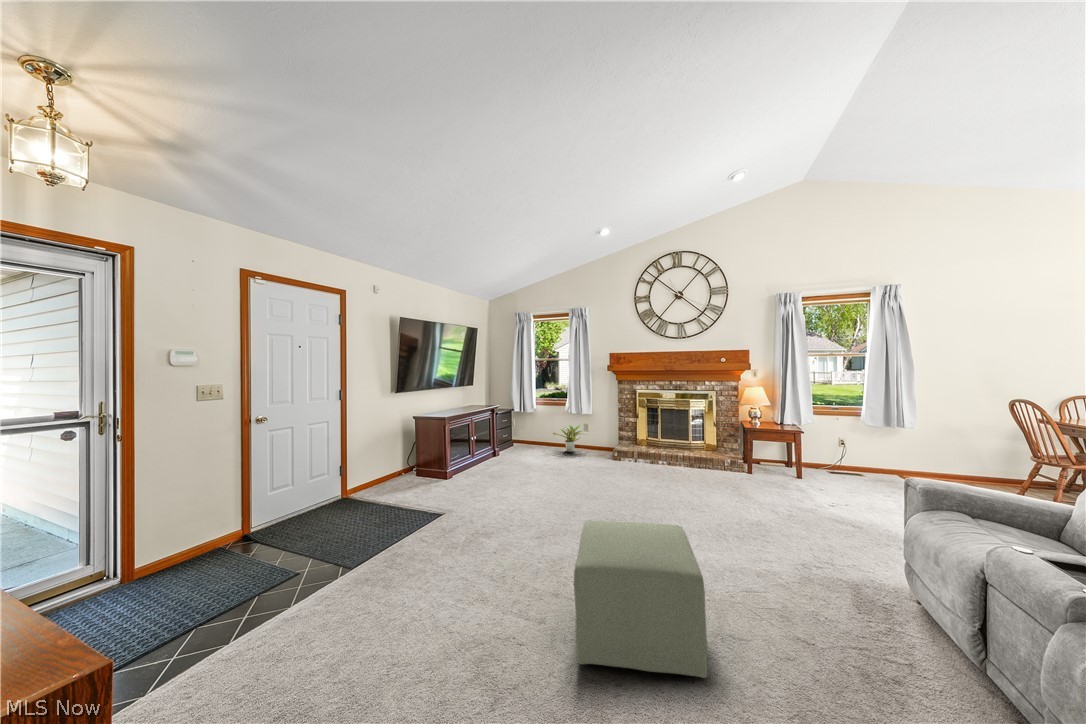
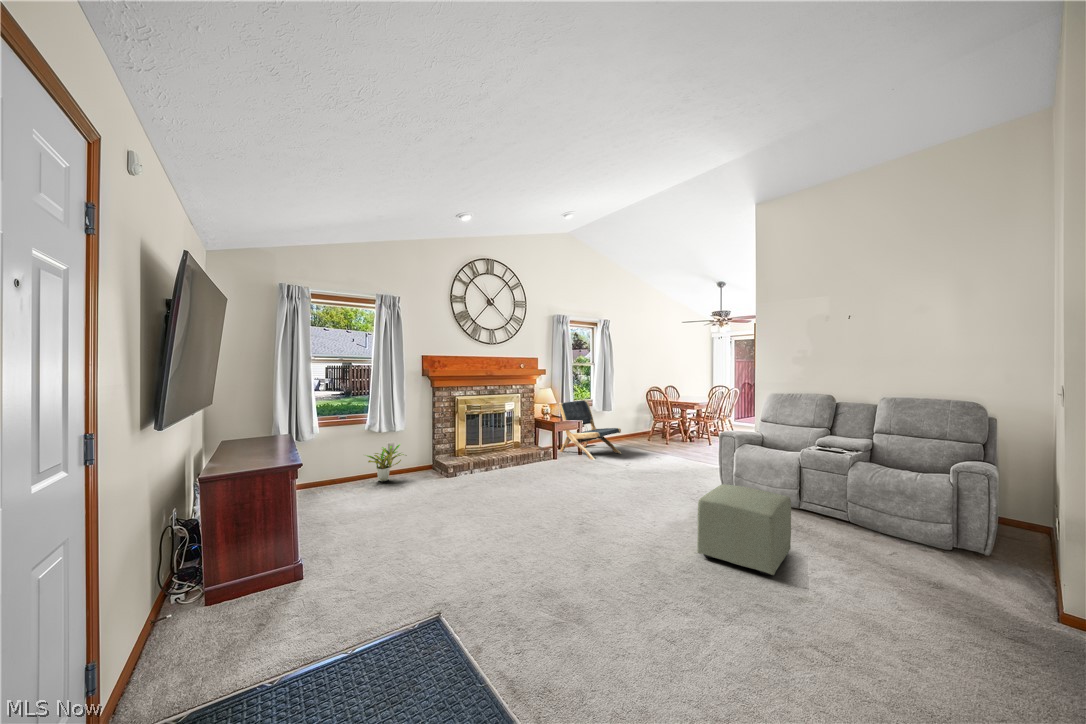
lounge chair: none [782,406,881,491] -> present [559,399,621,460]

